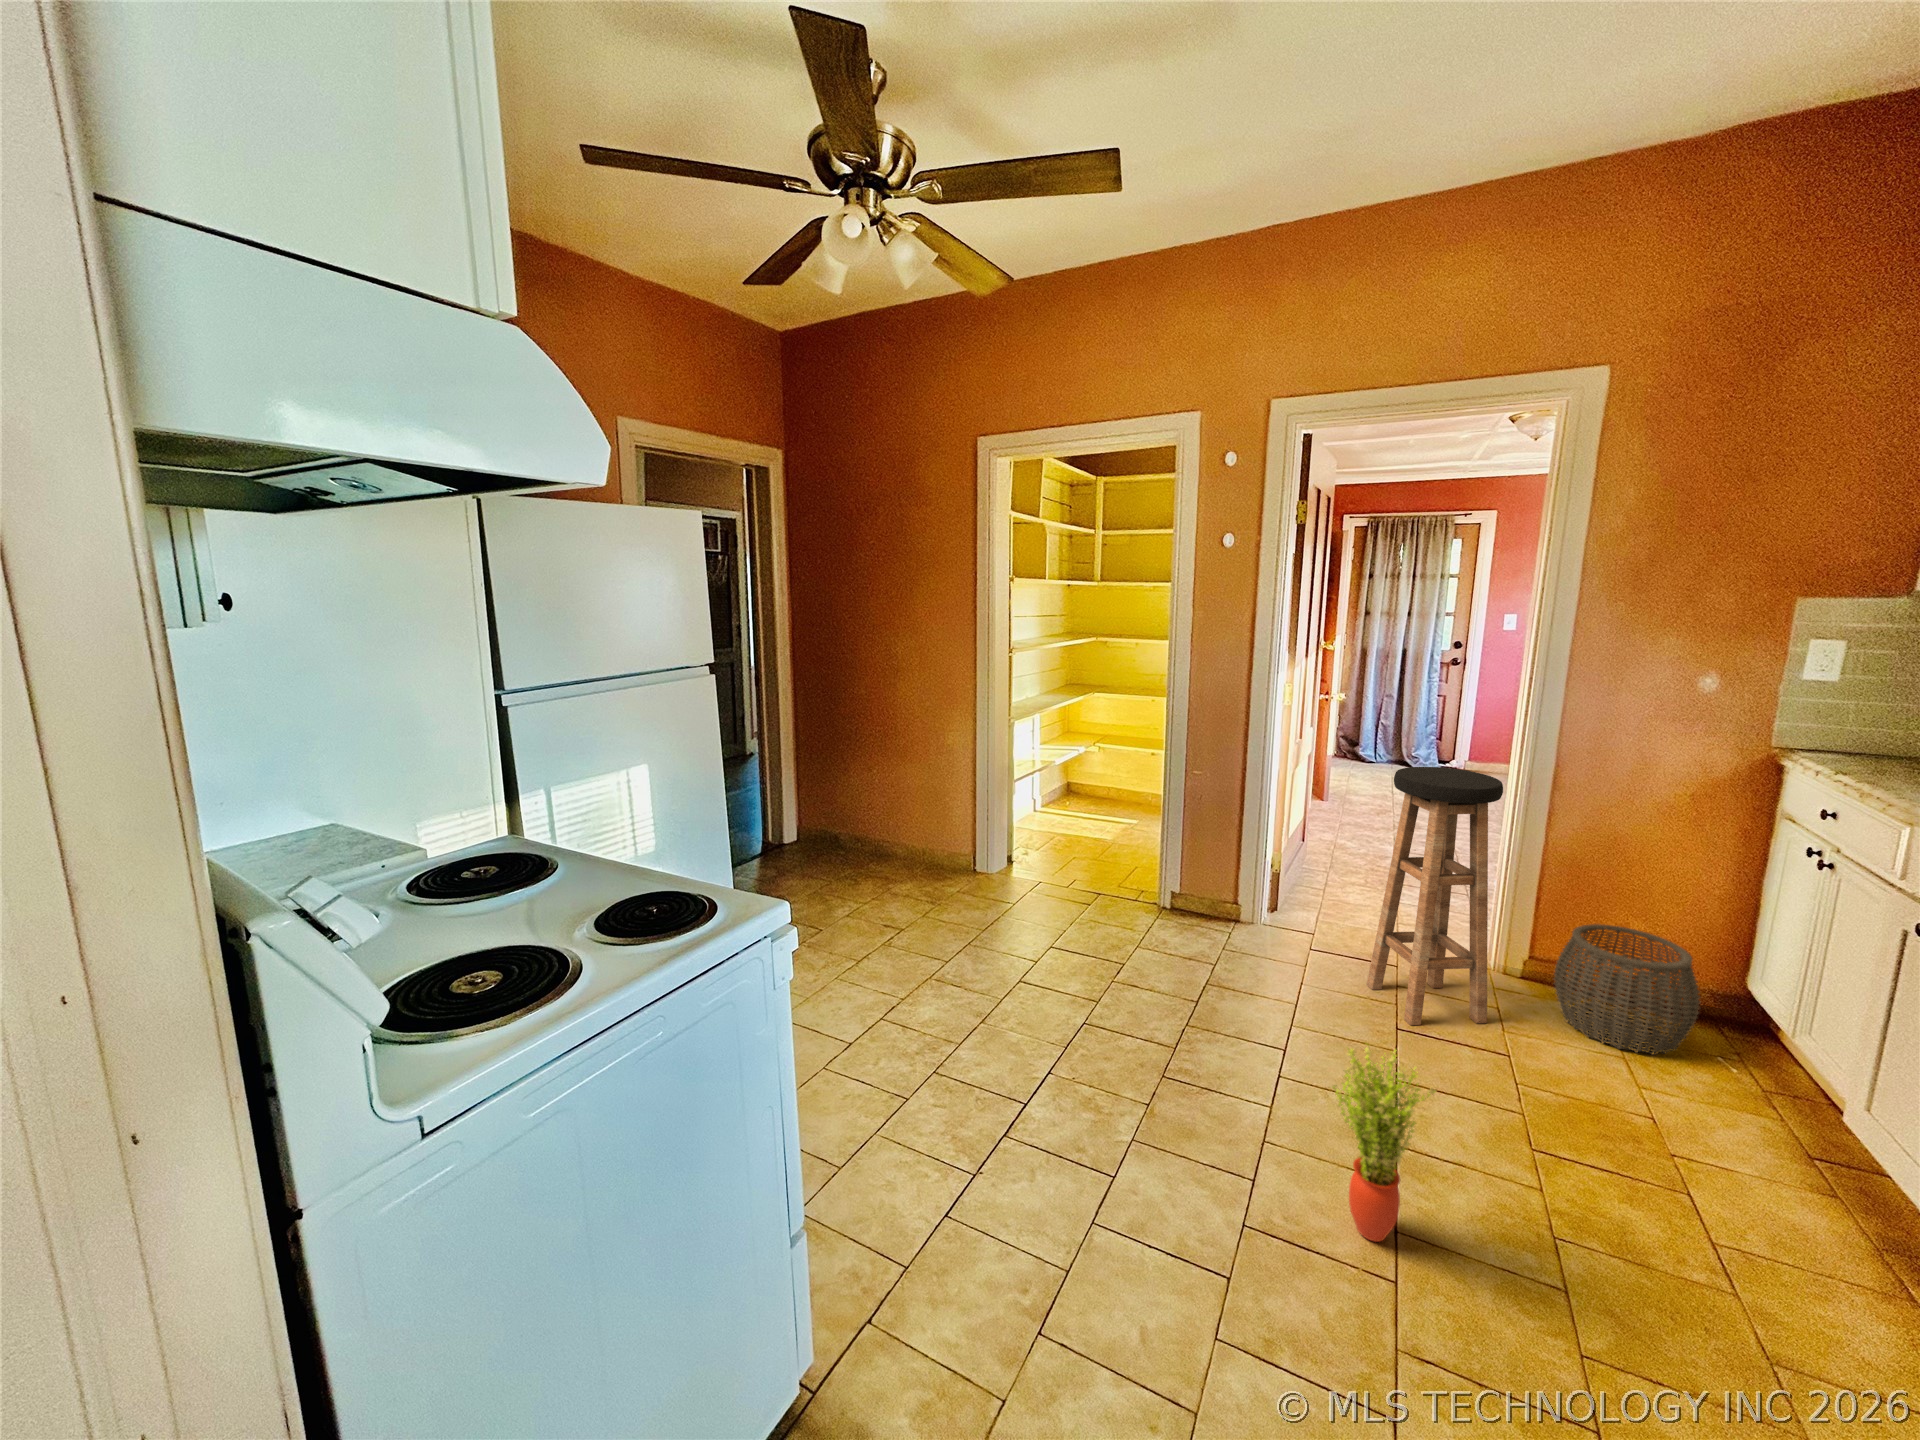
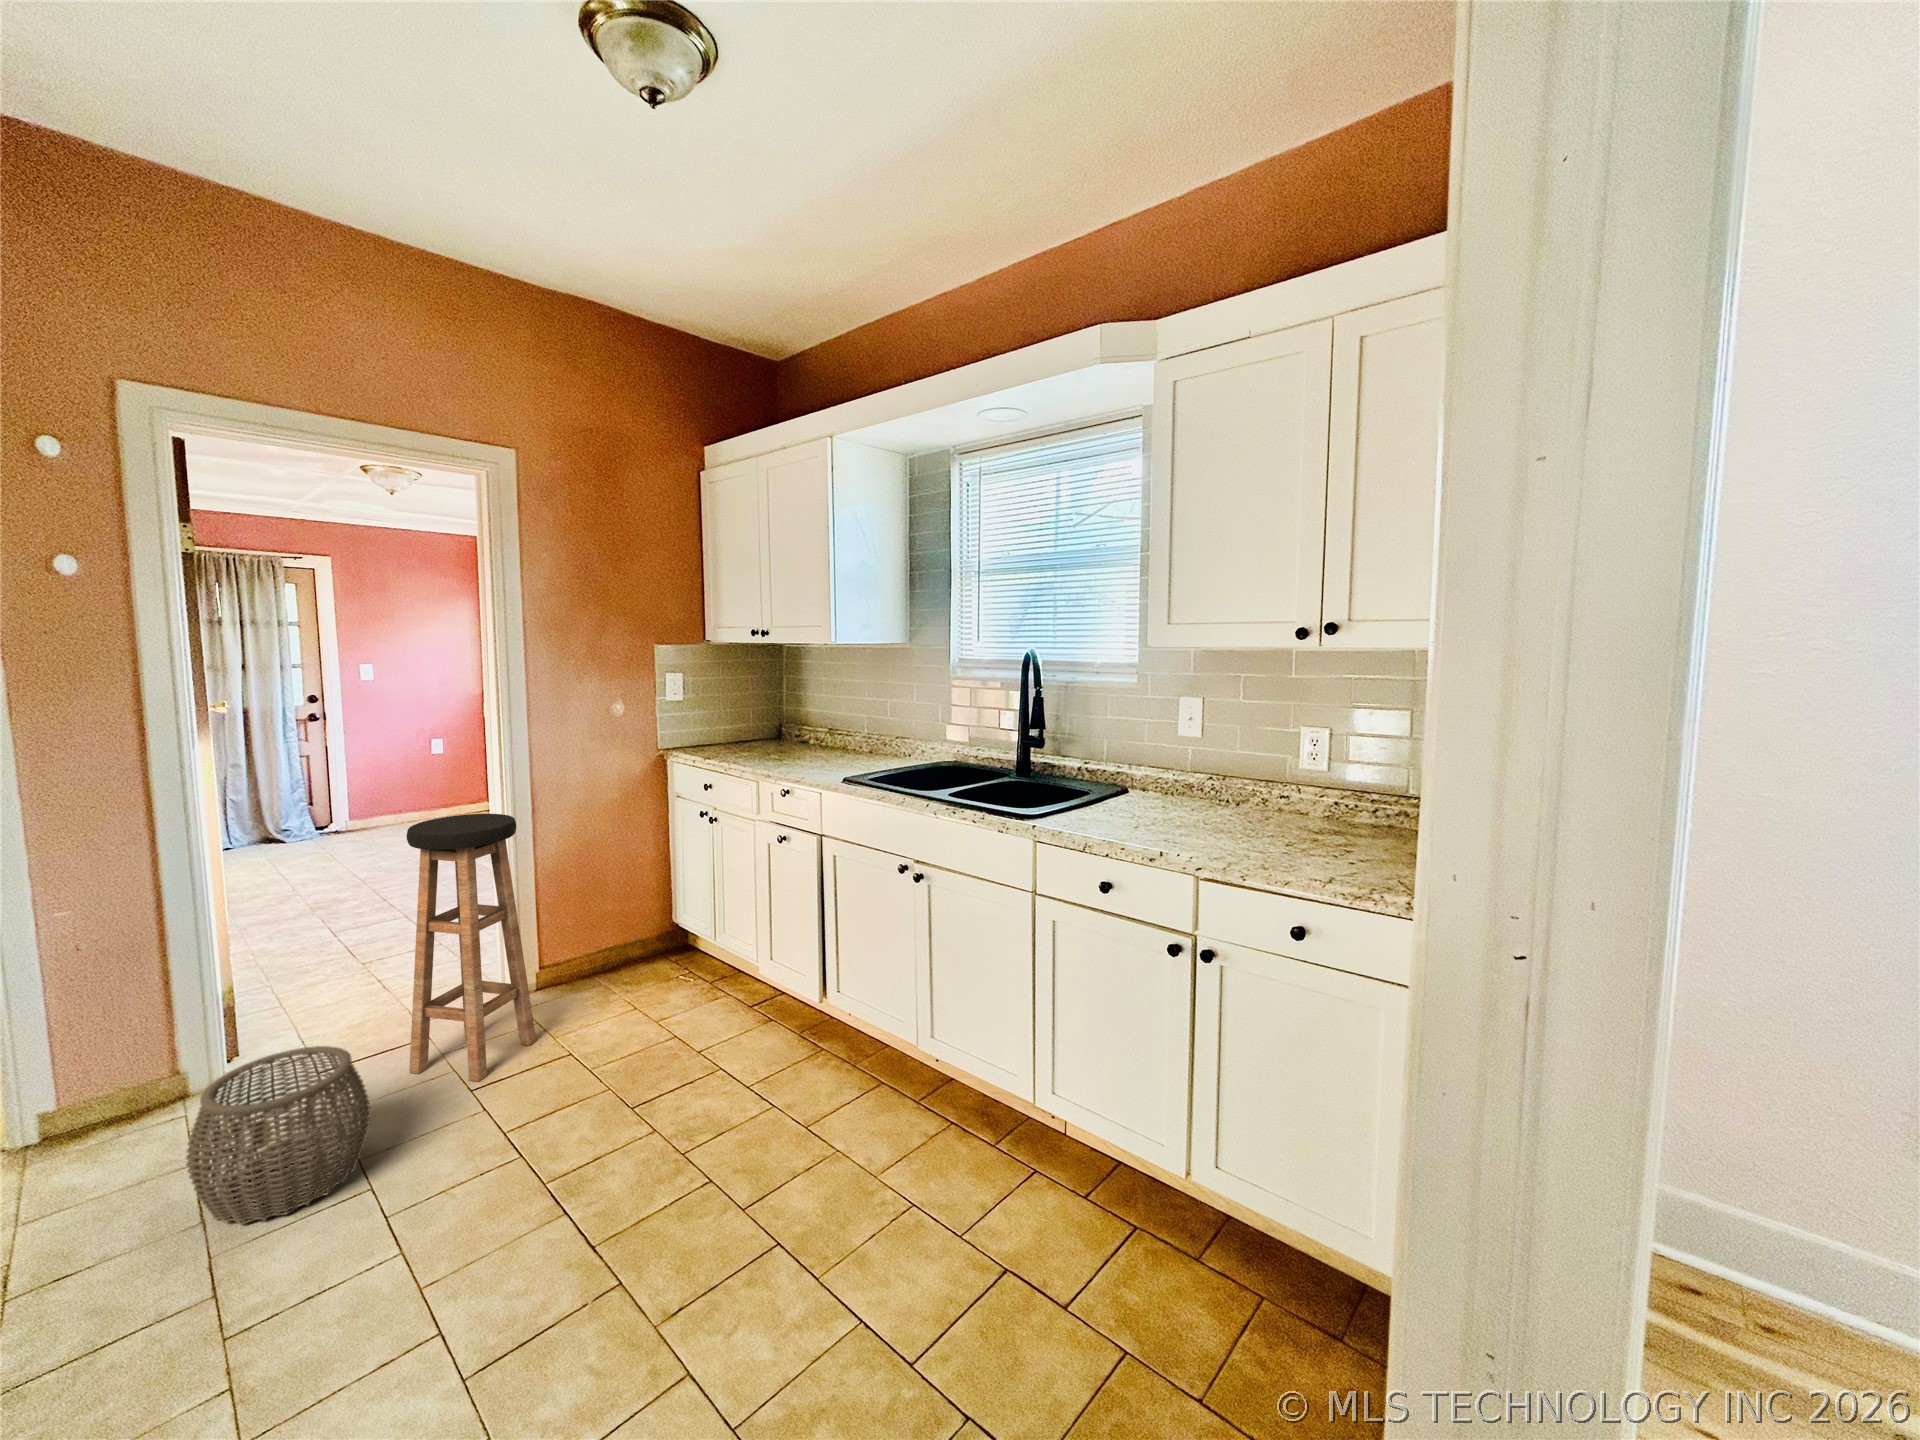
woven basket: present [1554,924,1700,1054] -> present [186,1046,371,1224]
potted plant: present [1333,1045,1436,1242] -> none [531,1074,615,1276]

